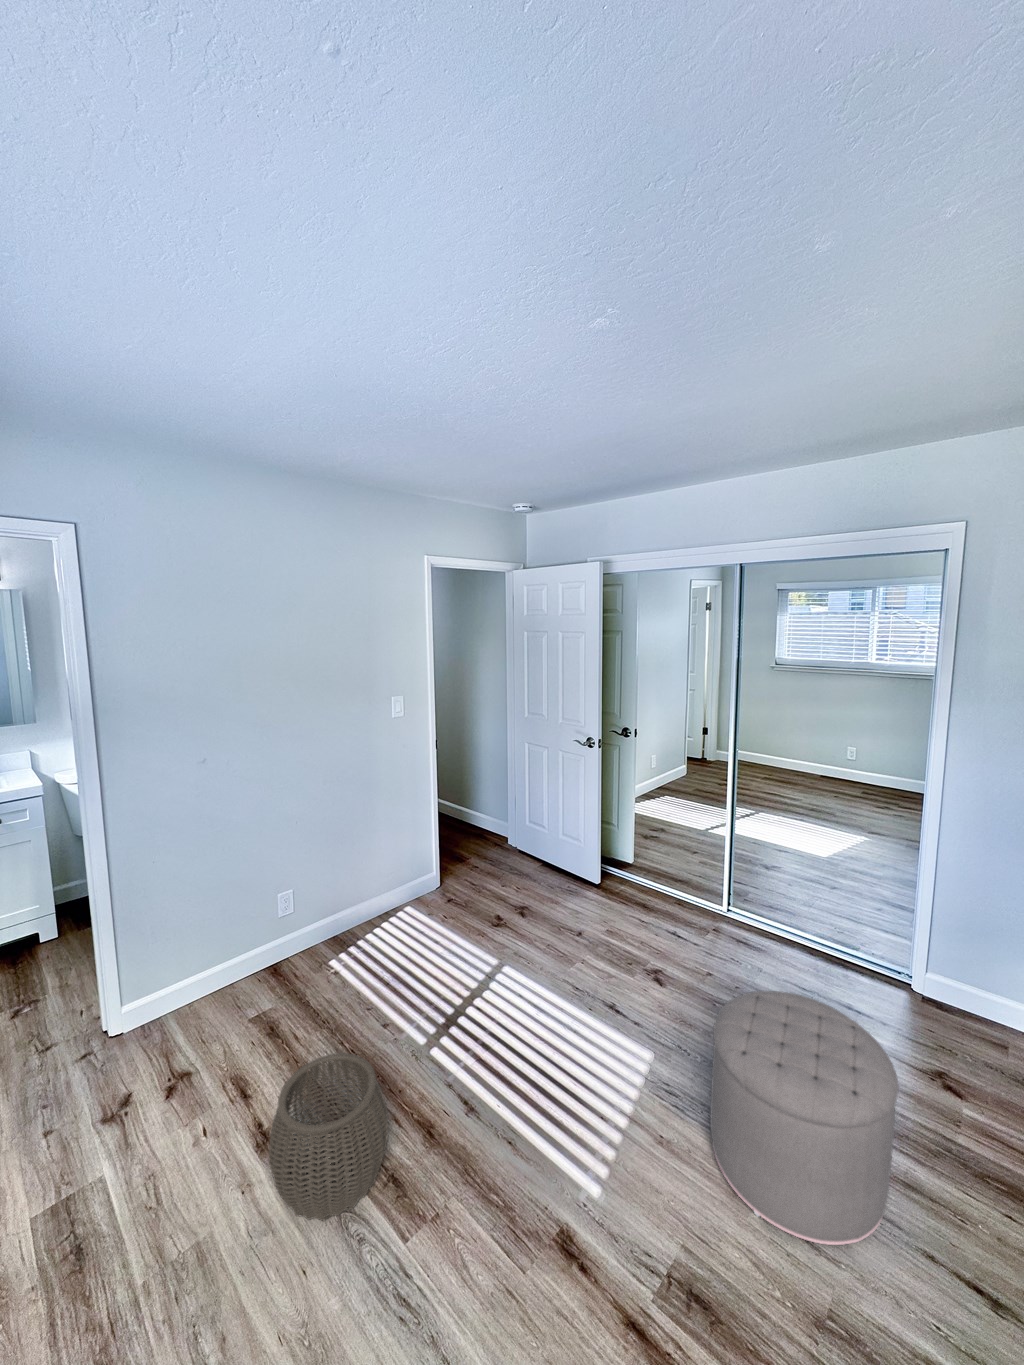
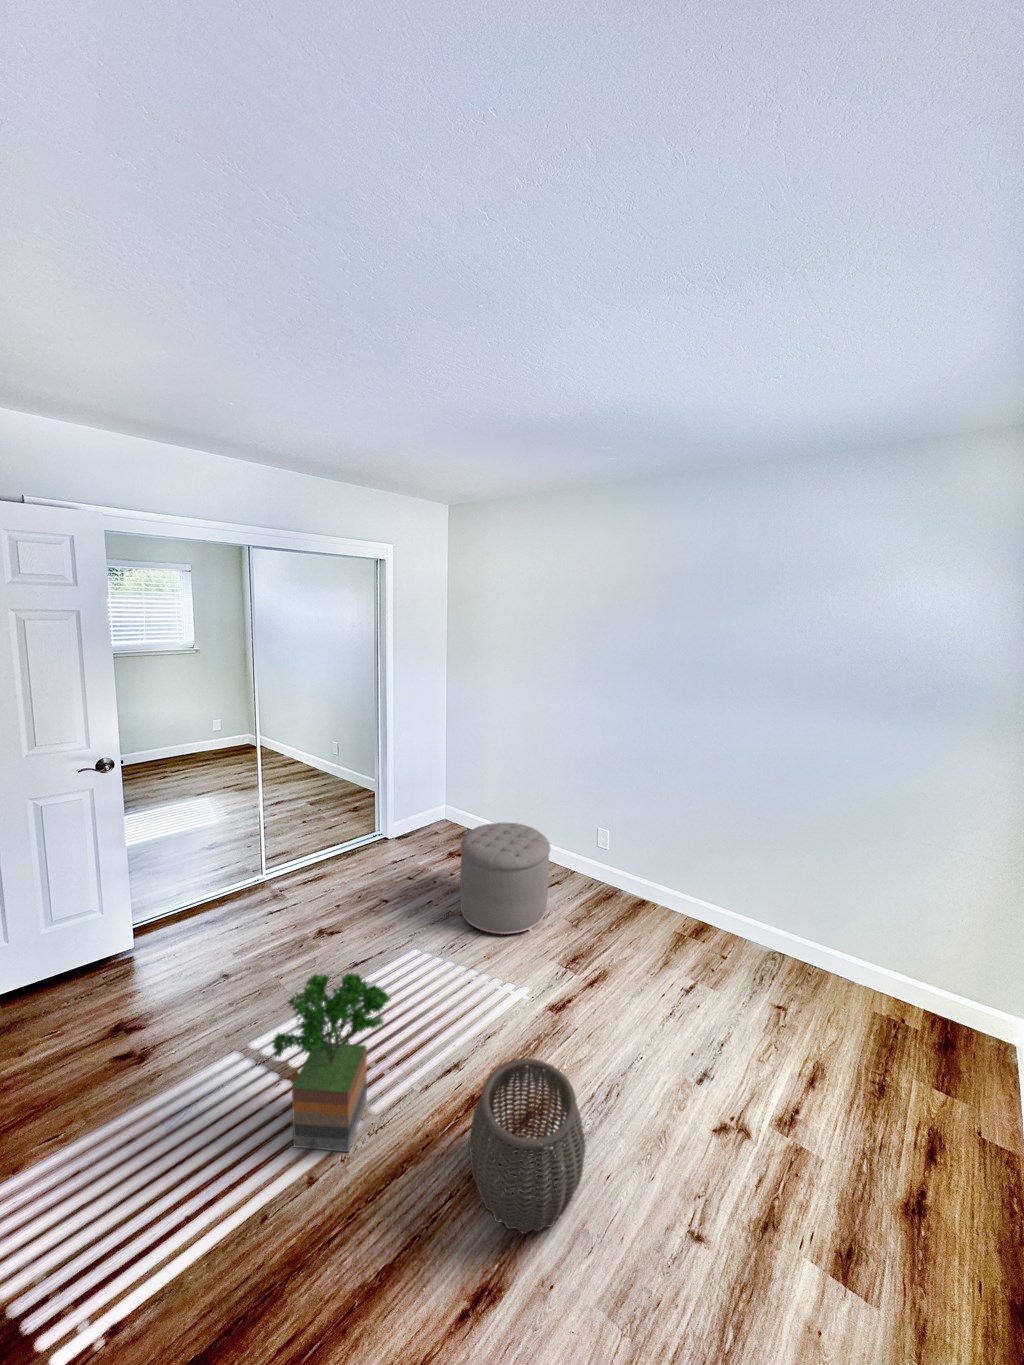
potted tree: none [388,907,468,1043] -> present [272,973,391,1152]

